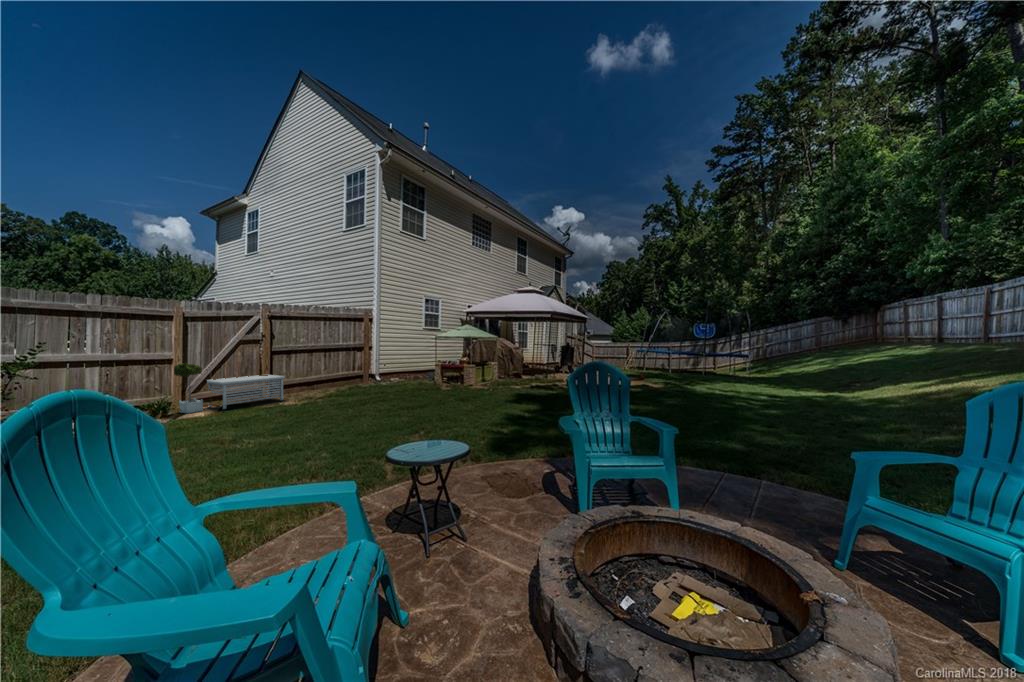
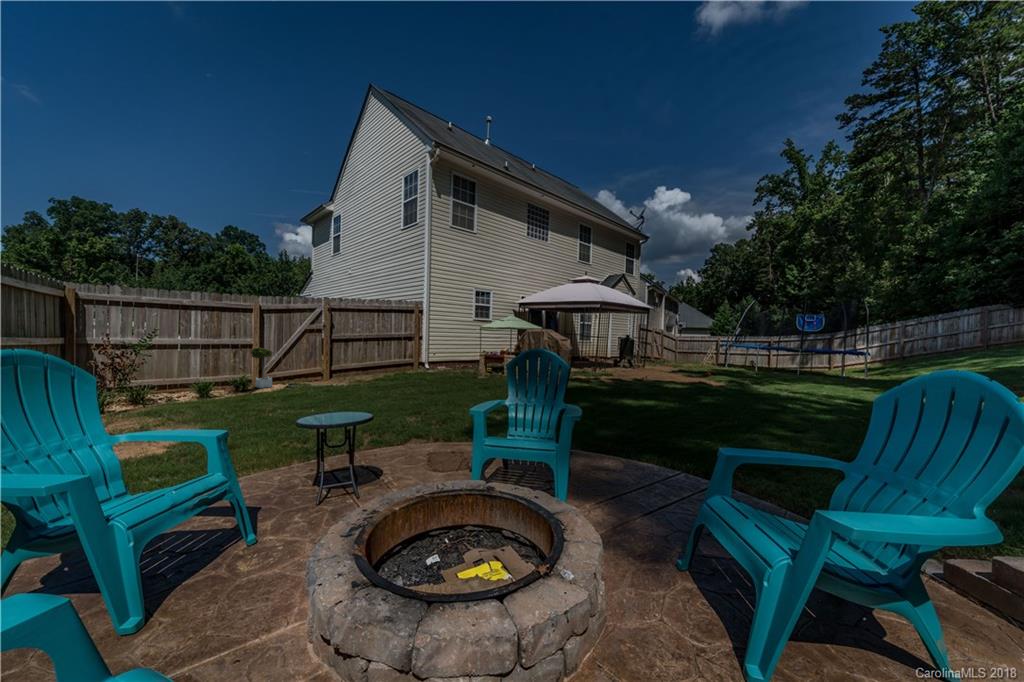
storage bench: present [207,375,285,409] -> none [277,359,339,386]

